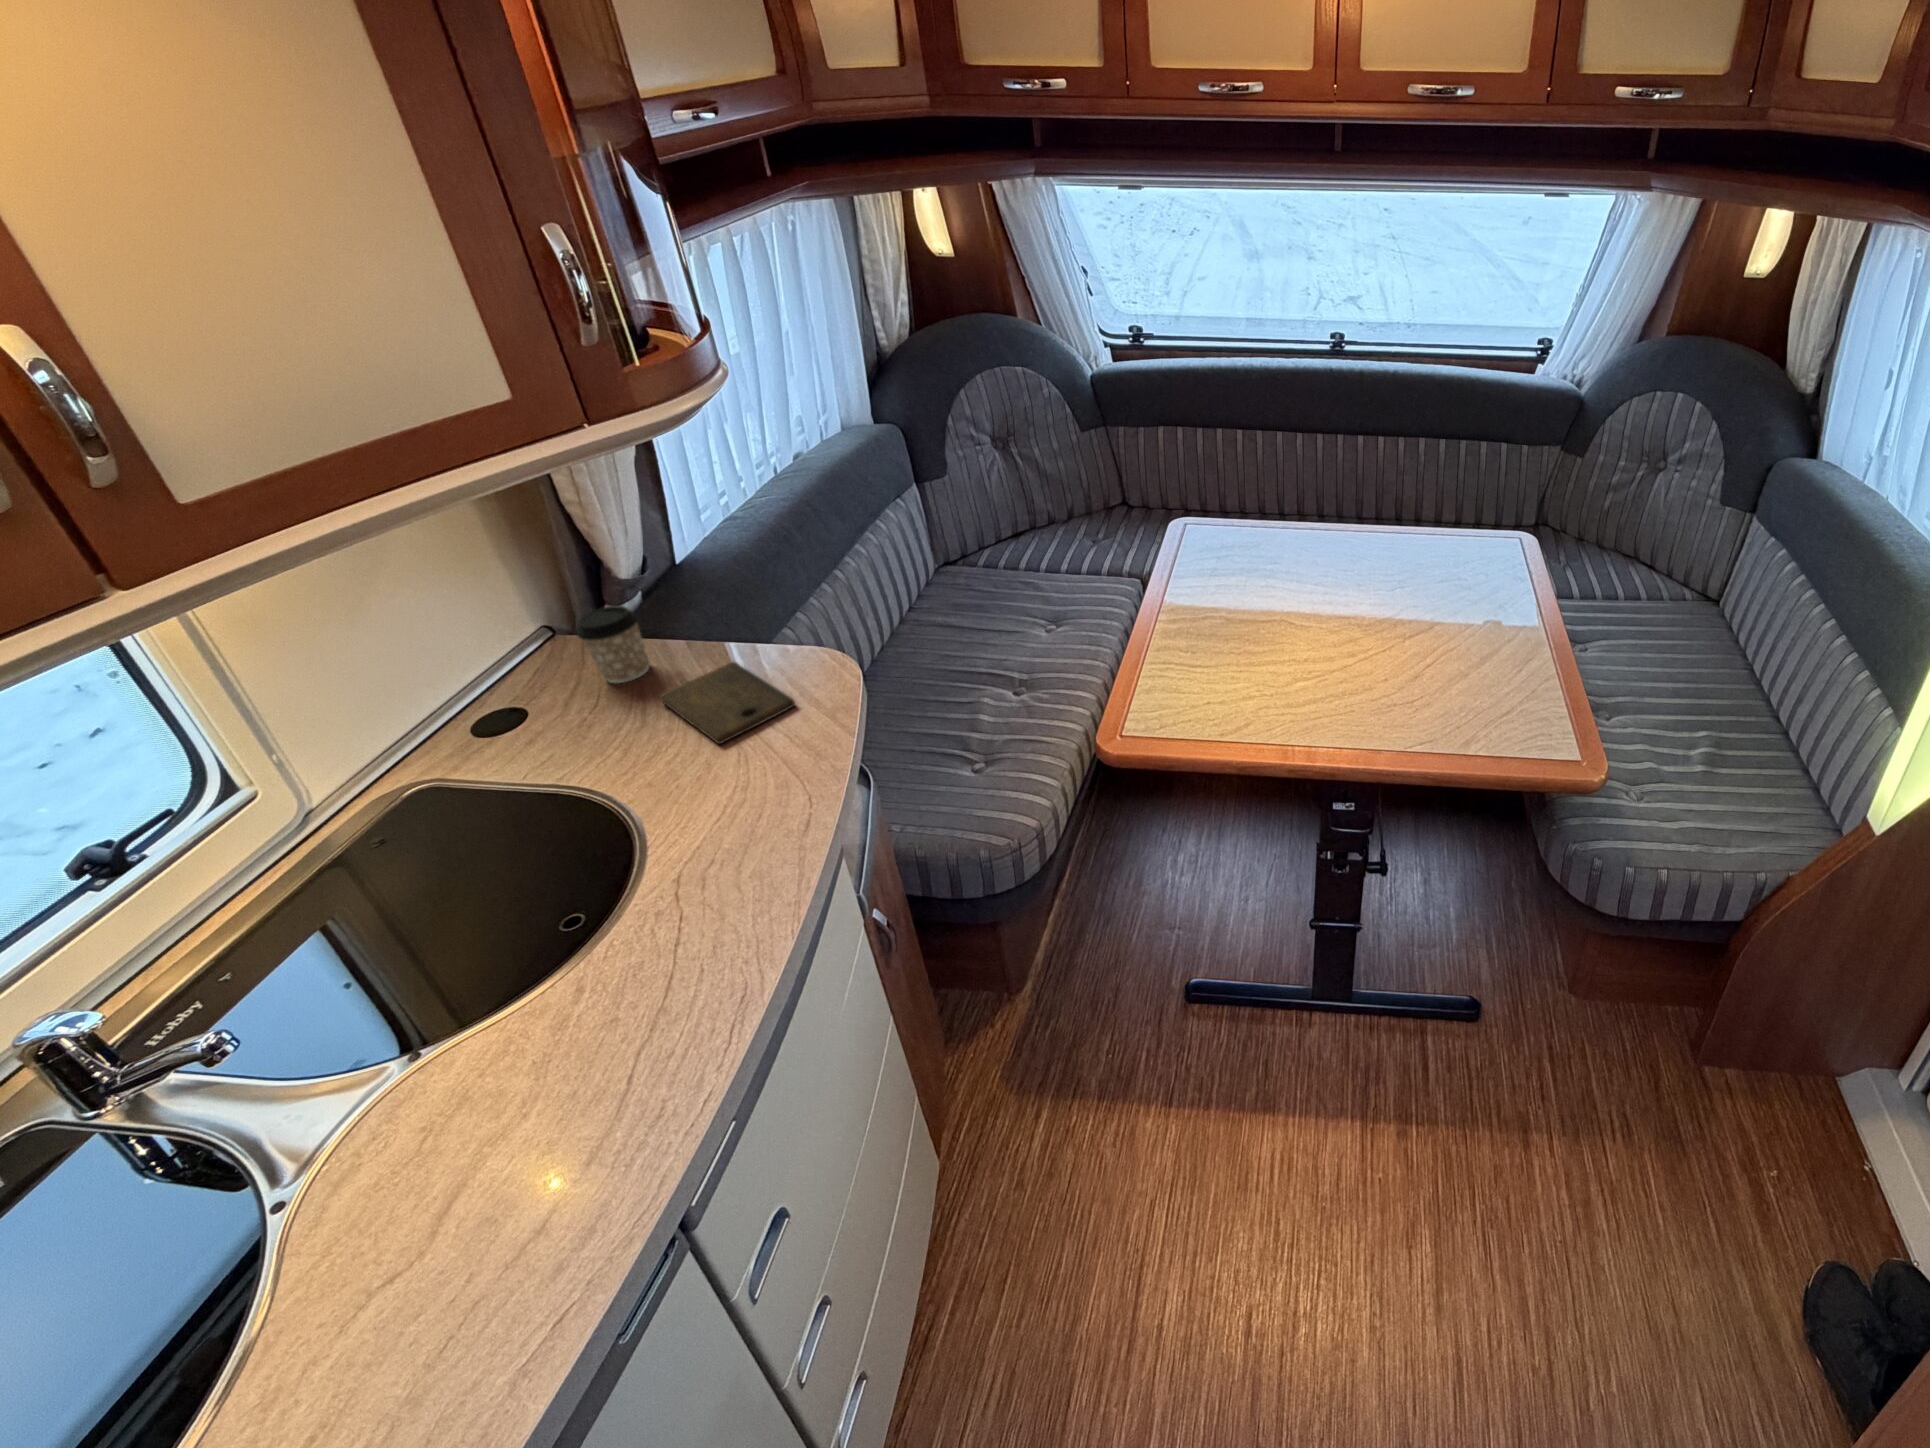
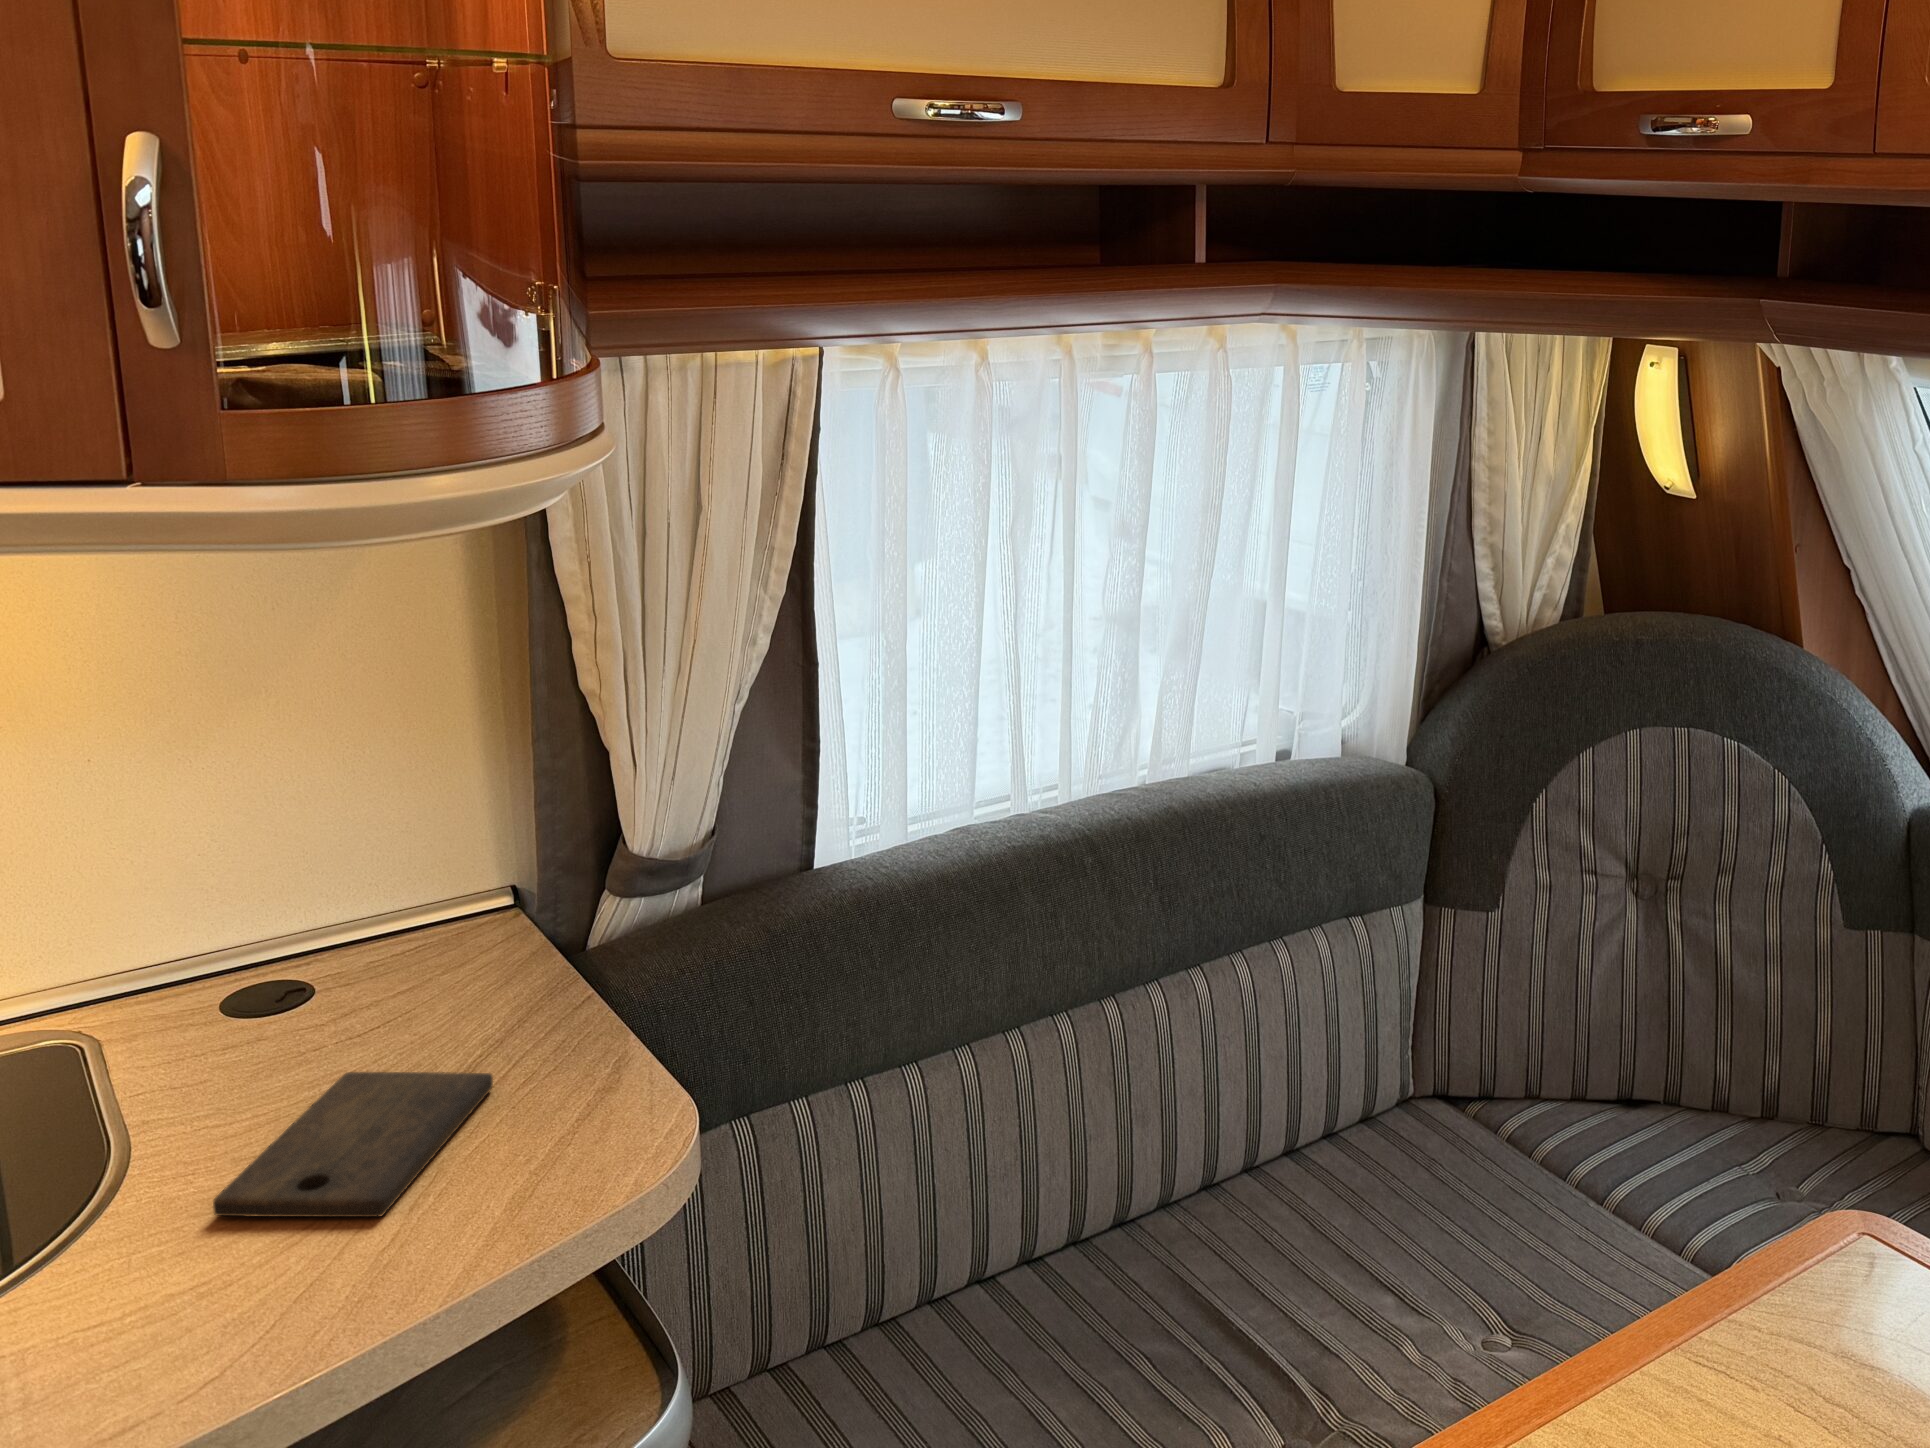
coffee cup: present [577,606,649,683] -> none [378,885,483,1028]

